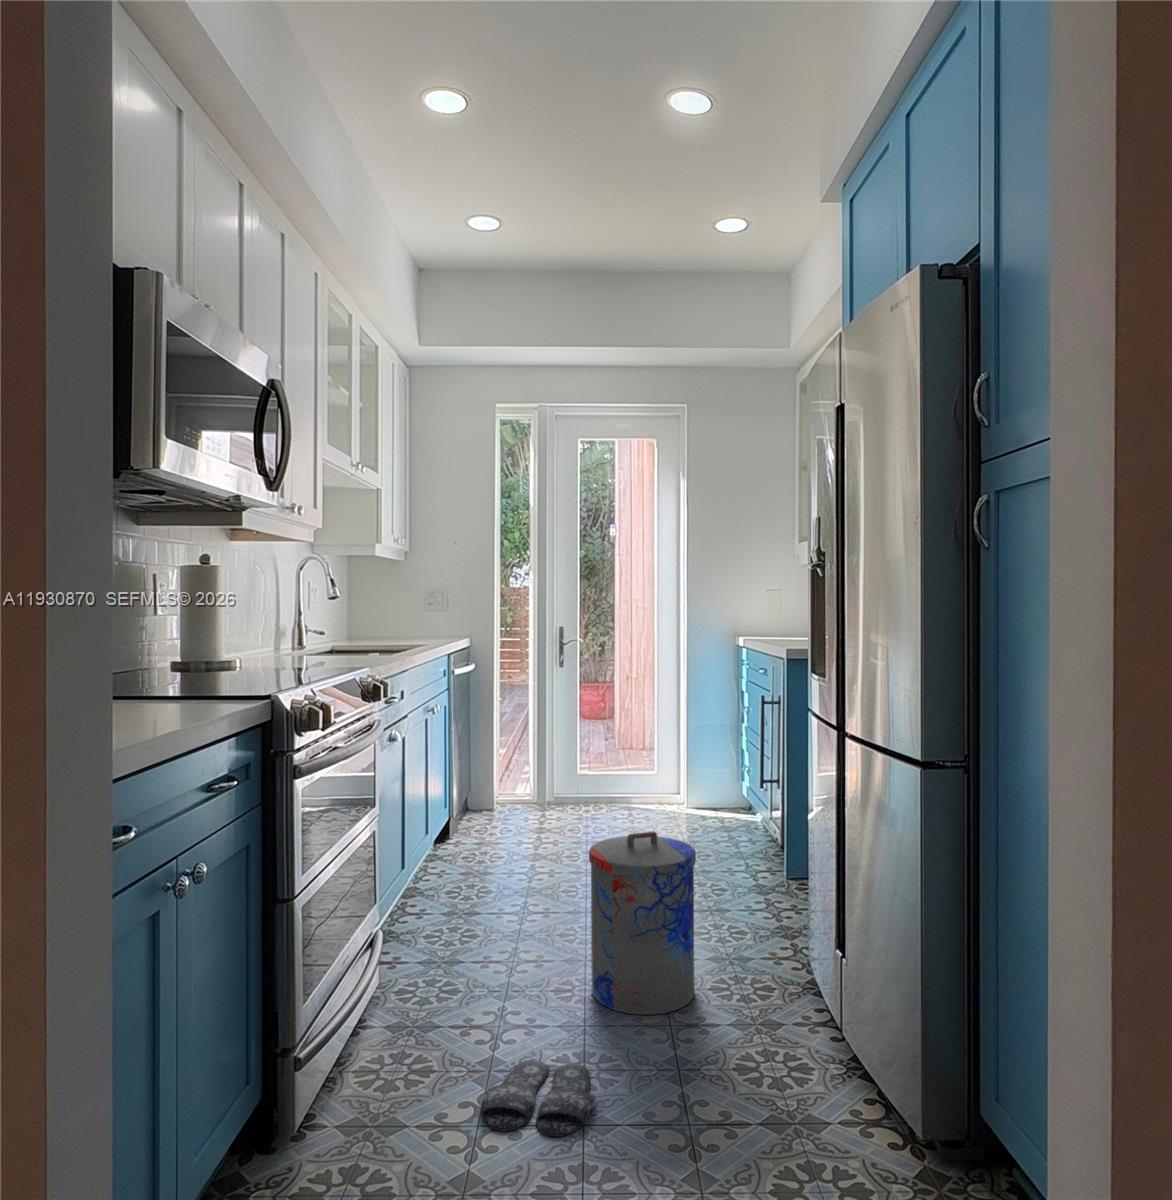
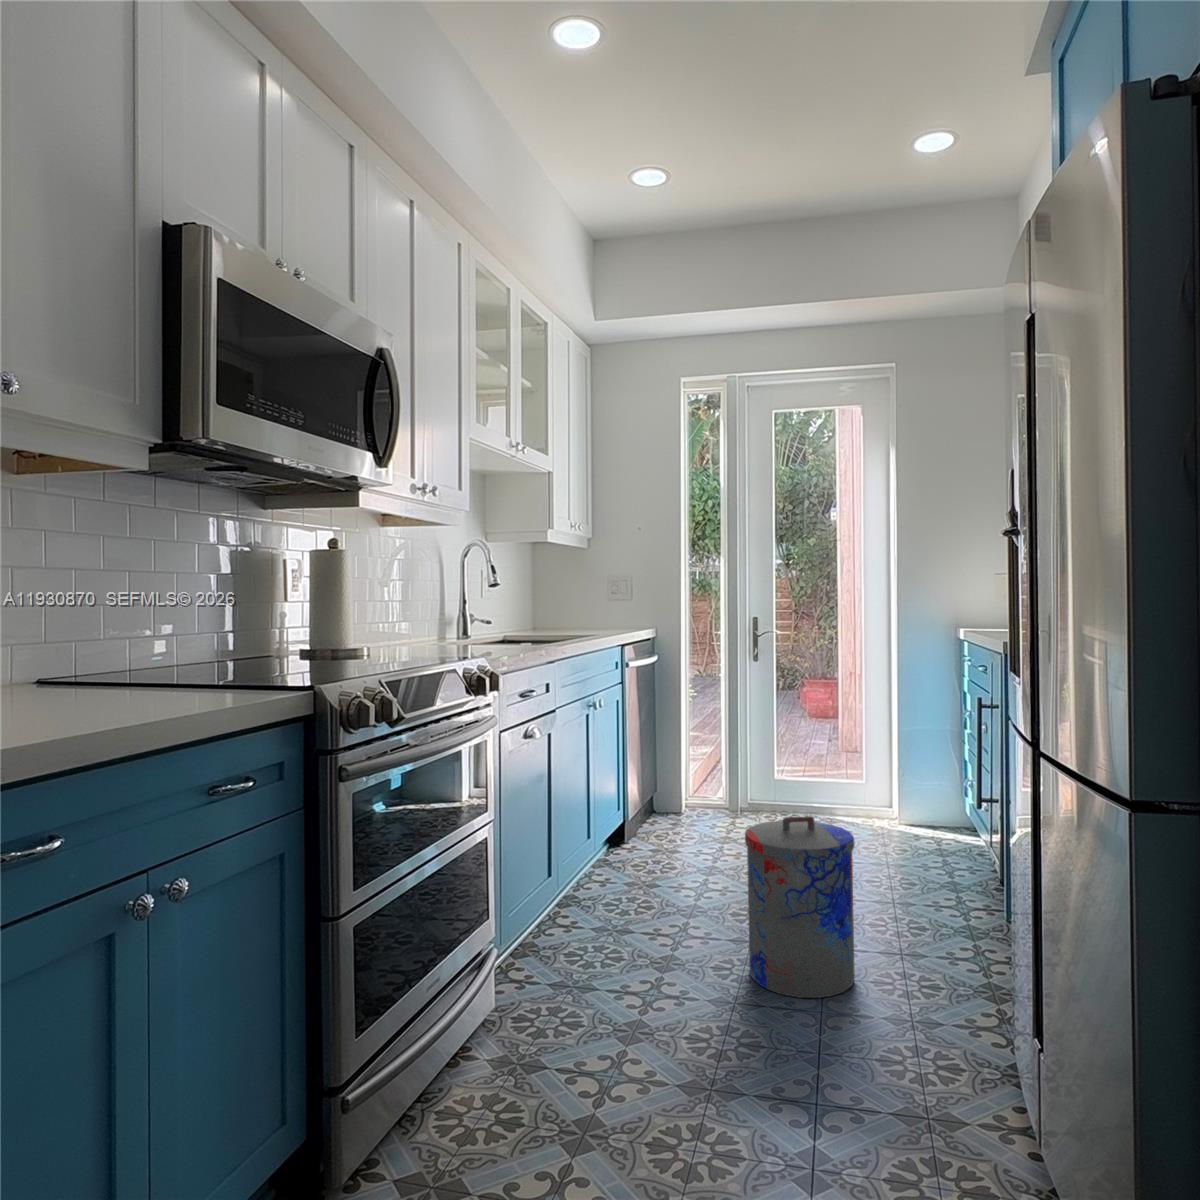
slippers: present [482,1060,596,1137] -> none [617,1026,728,1098]

